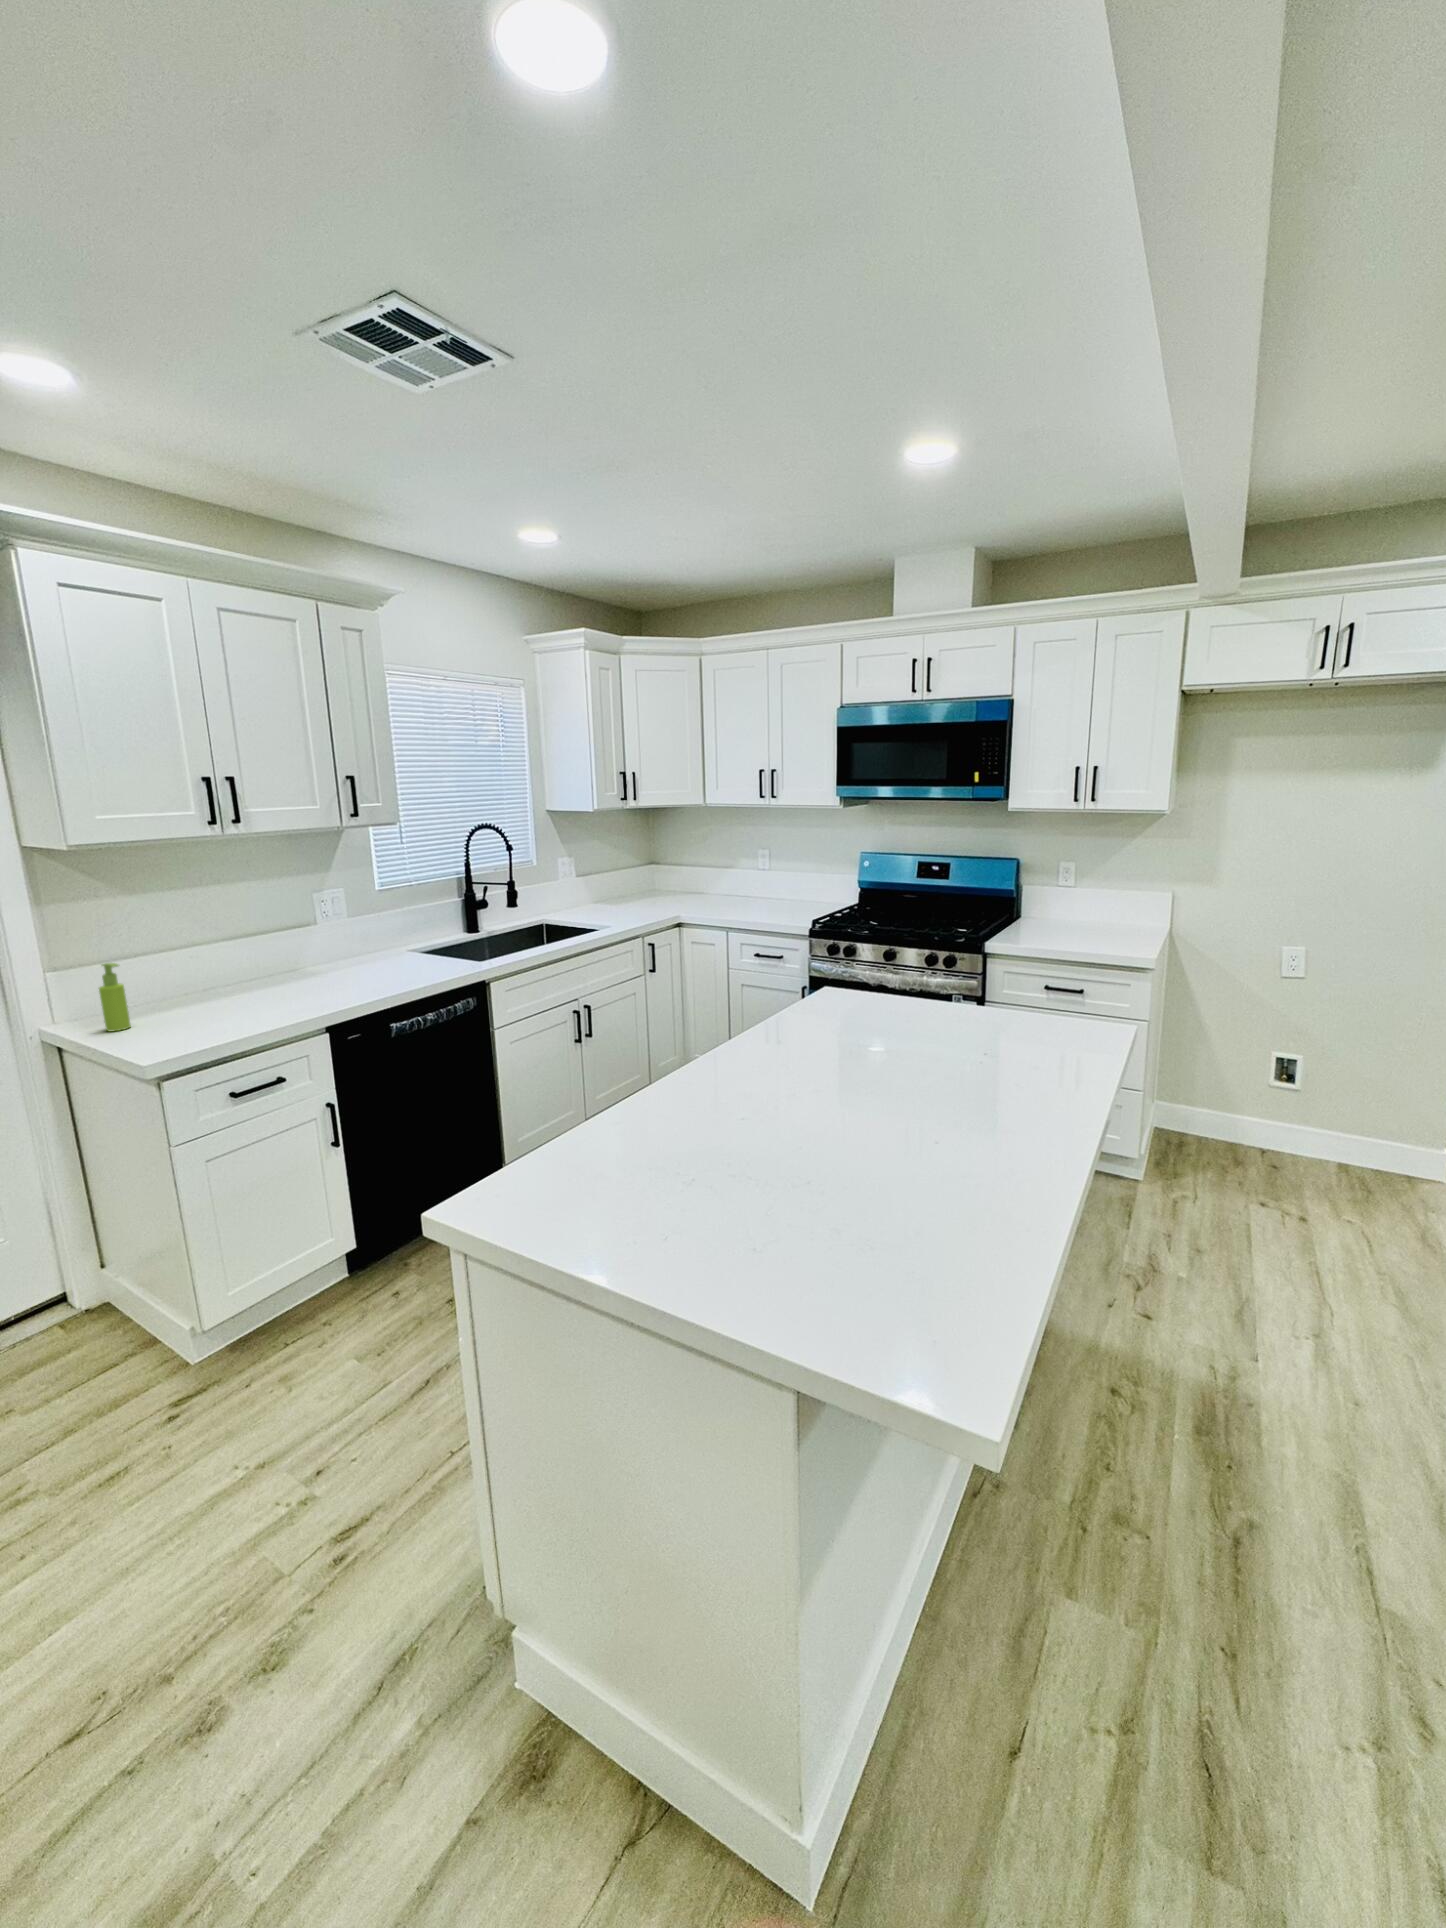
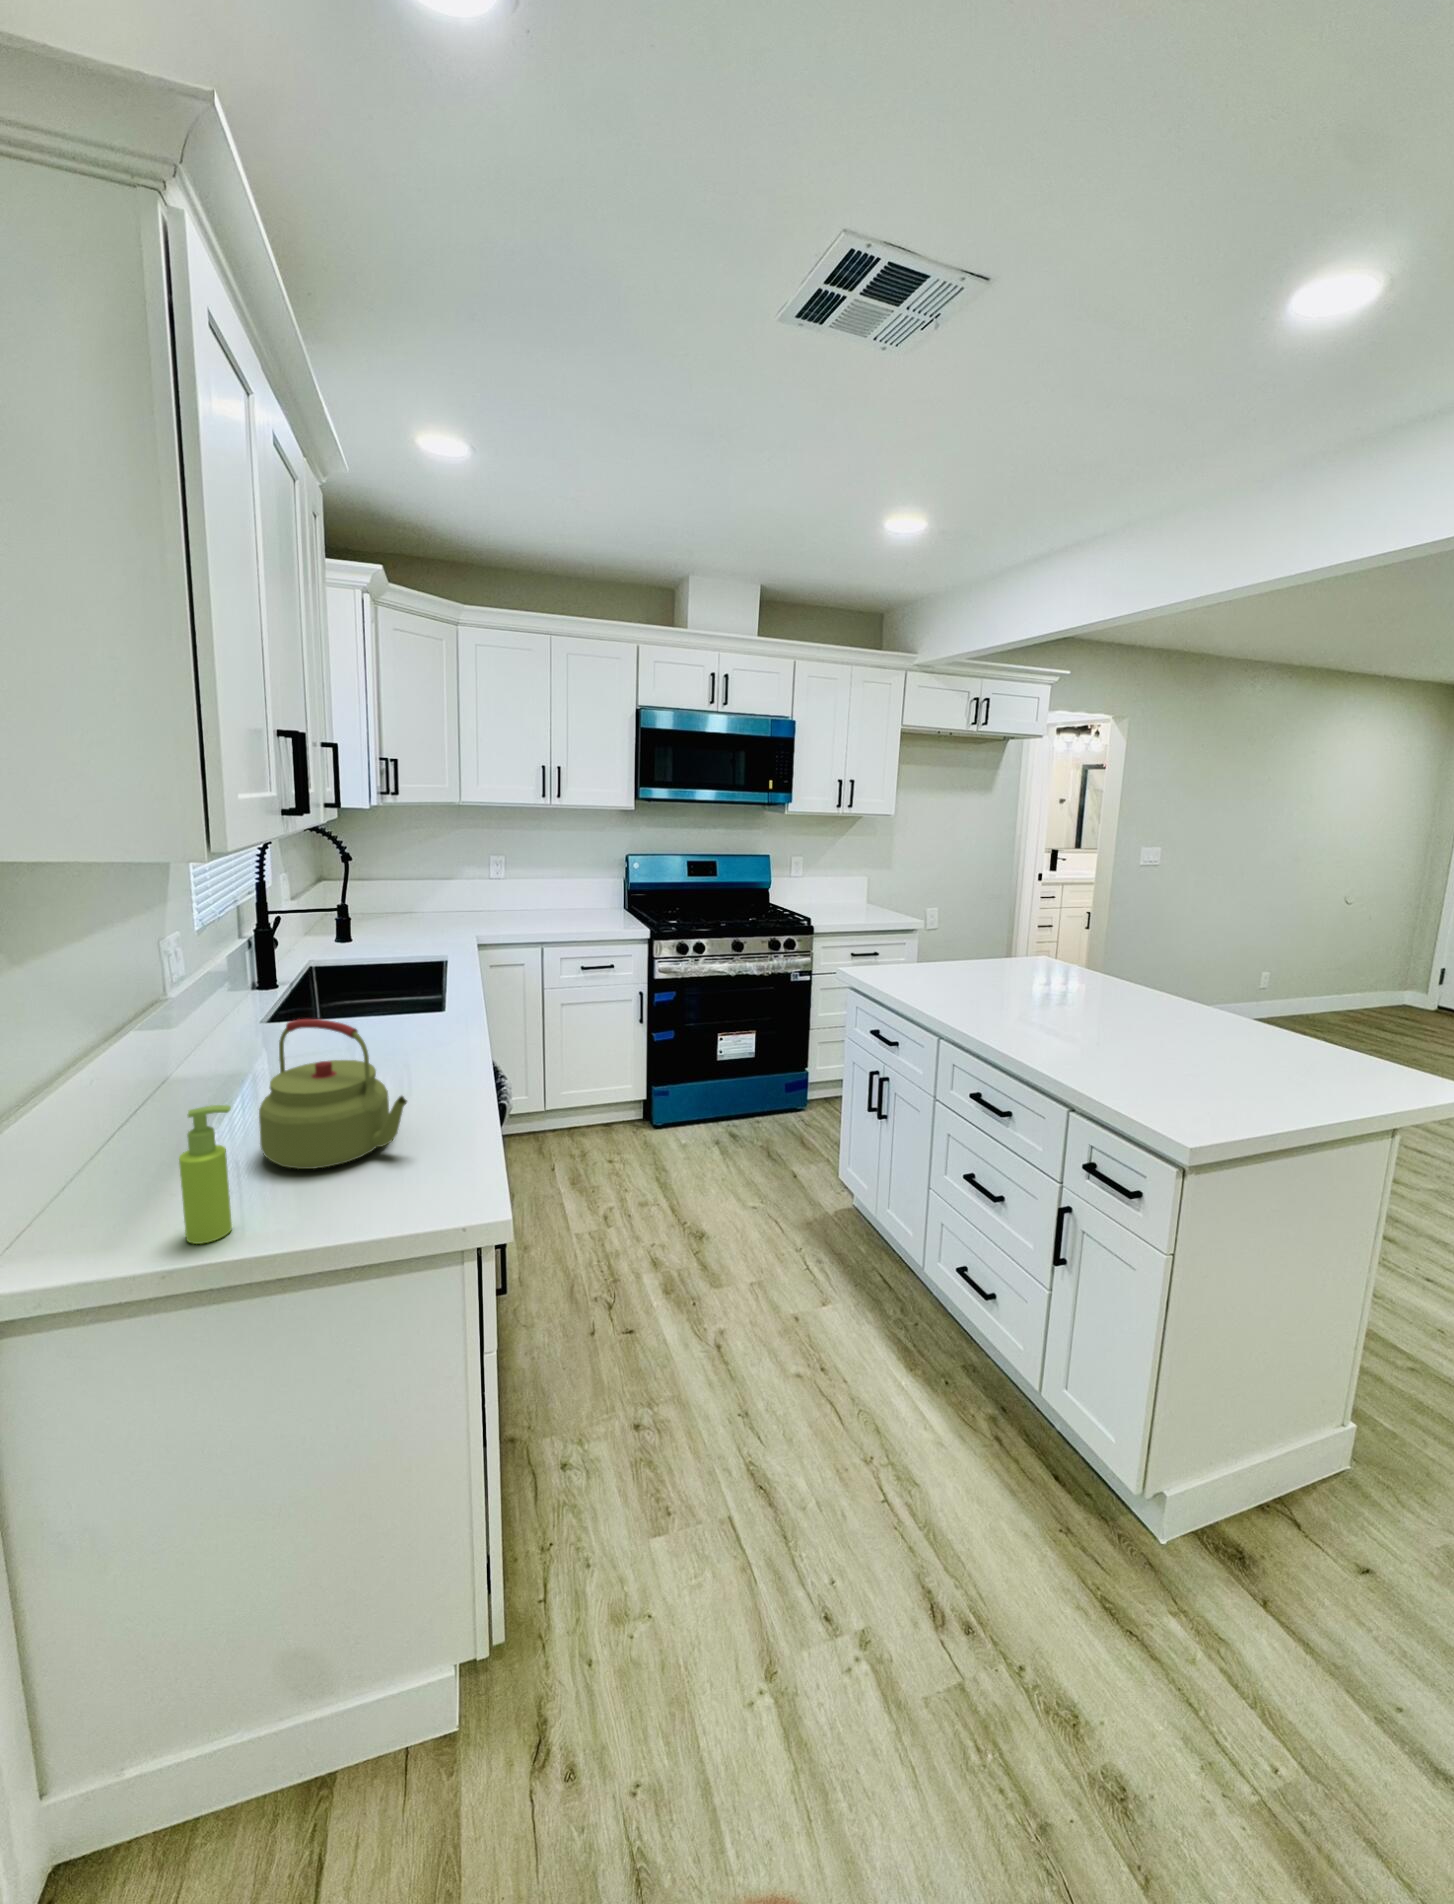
kettle: none [188,932,270,1018] -> present [259,1019,407,1169]

